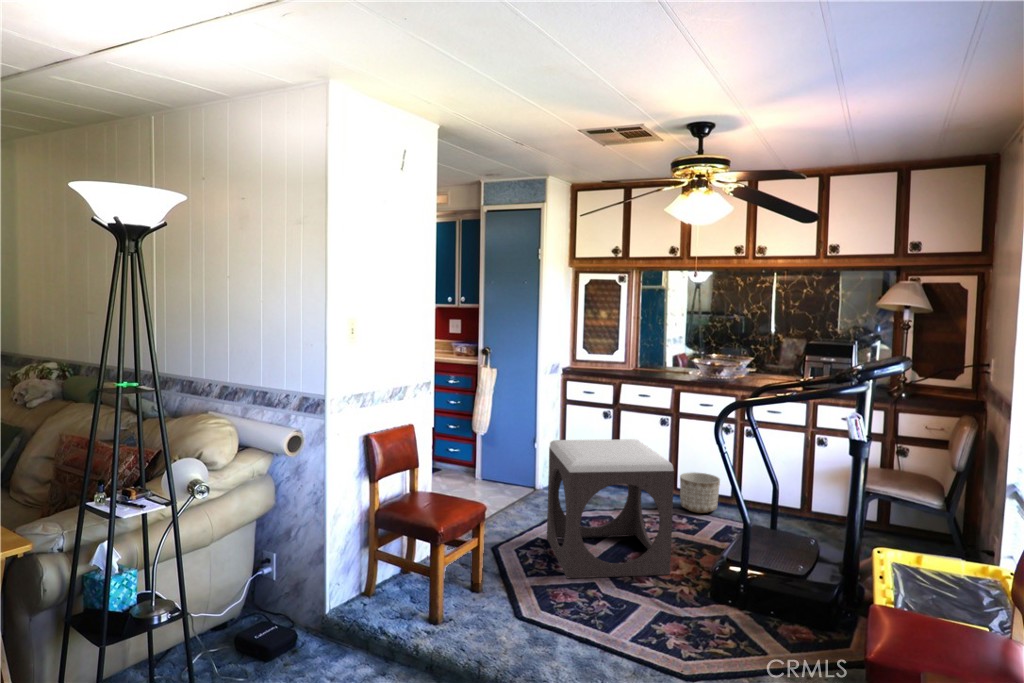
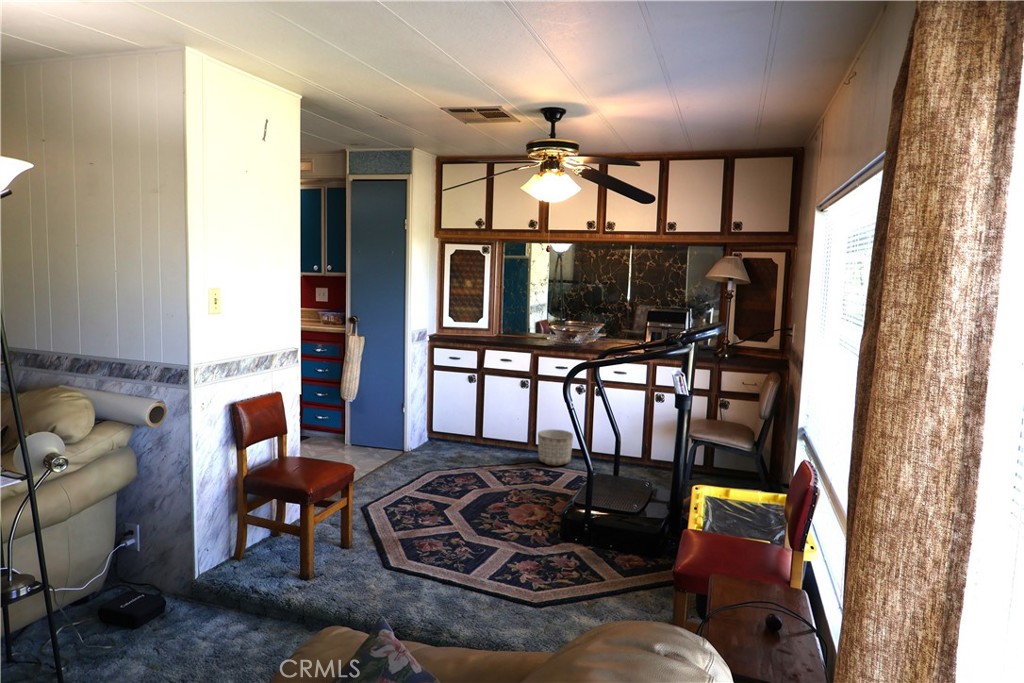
footstool: present [547,439,674,578] -> none [415,401,530,530]

